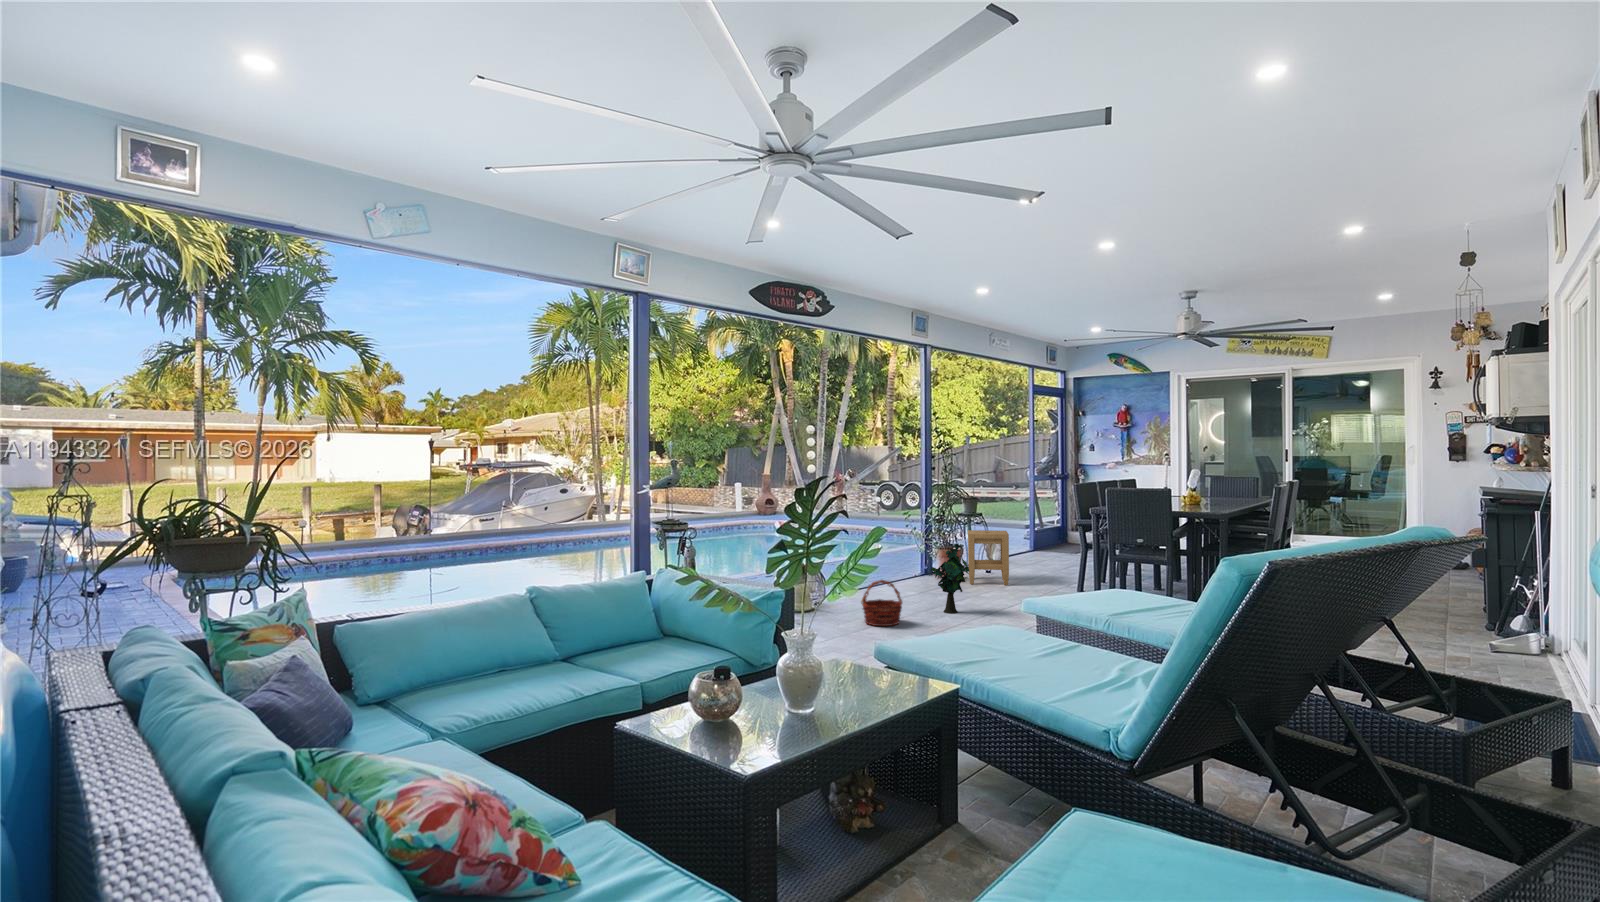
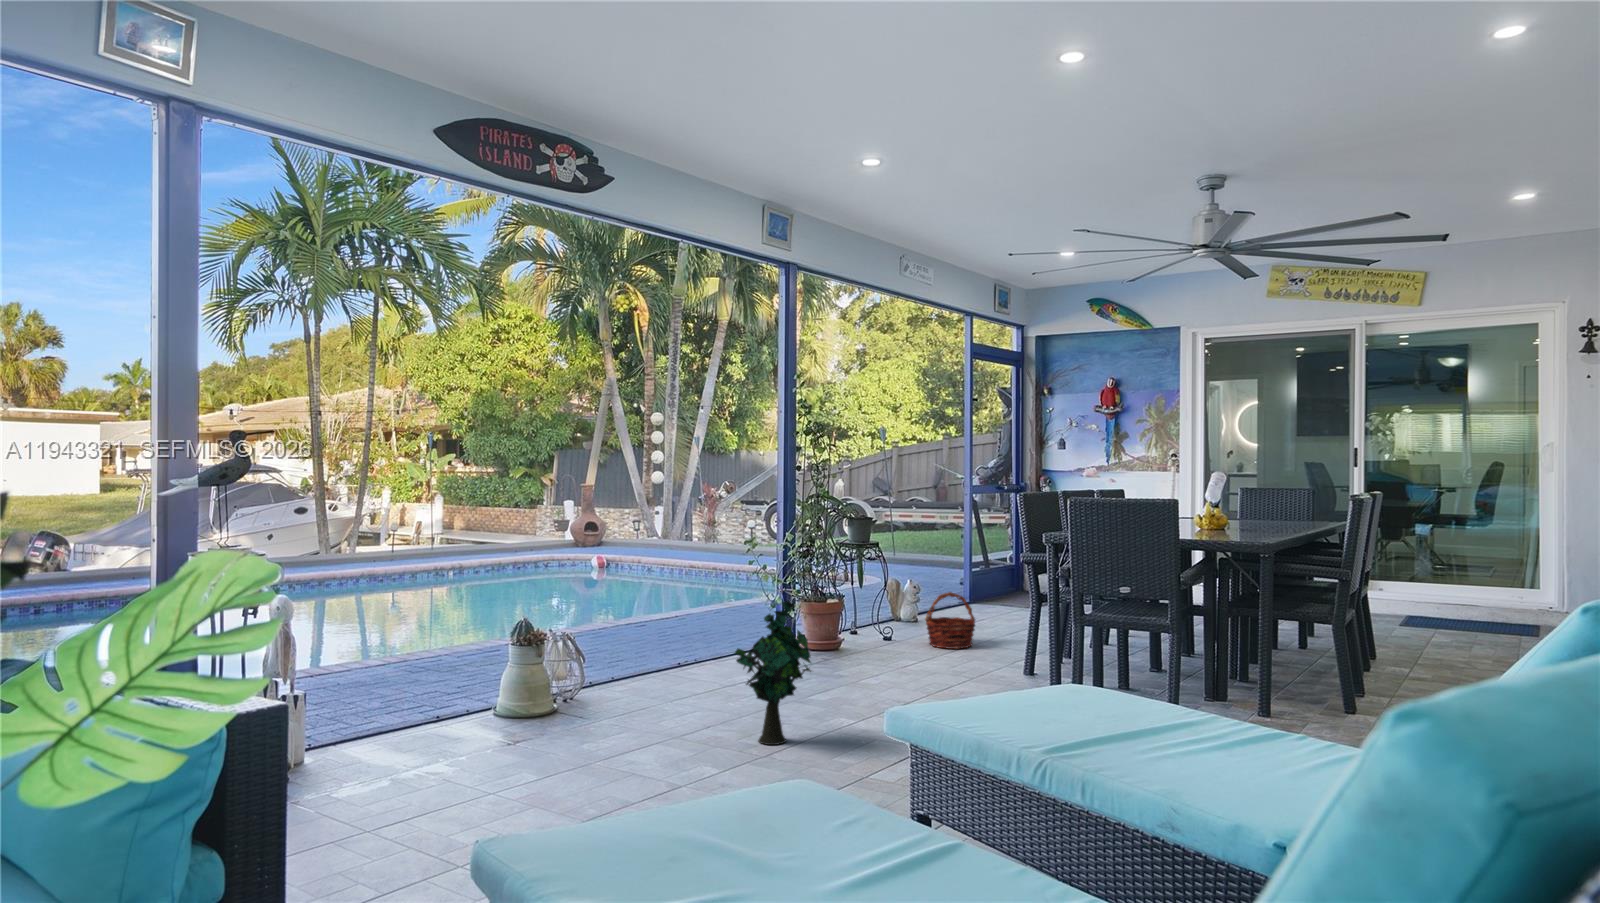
stool: present [968,530,1009,585] -> none [844,570,915,669]
basket: present [861,580,902,626] -> present [925,592,975,649]

